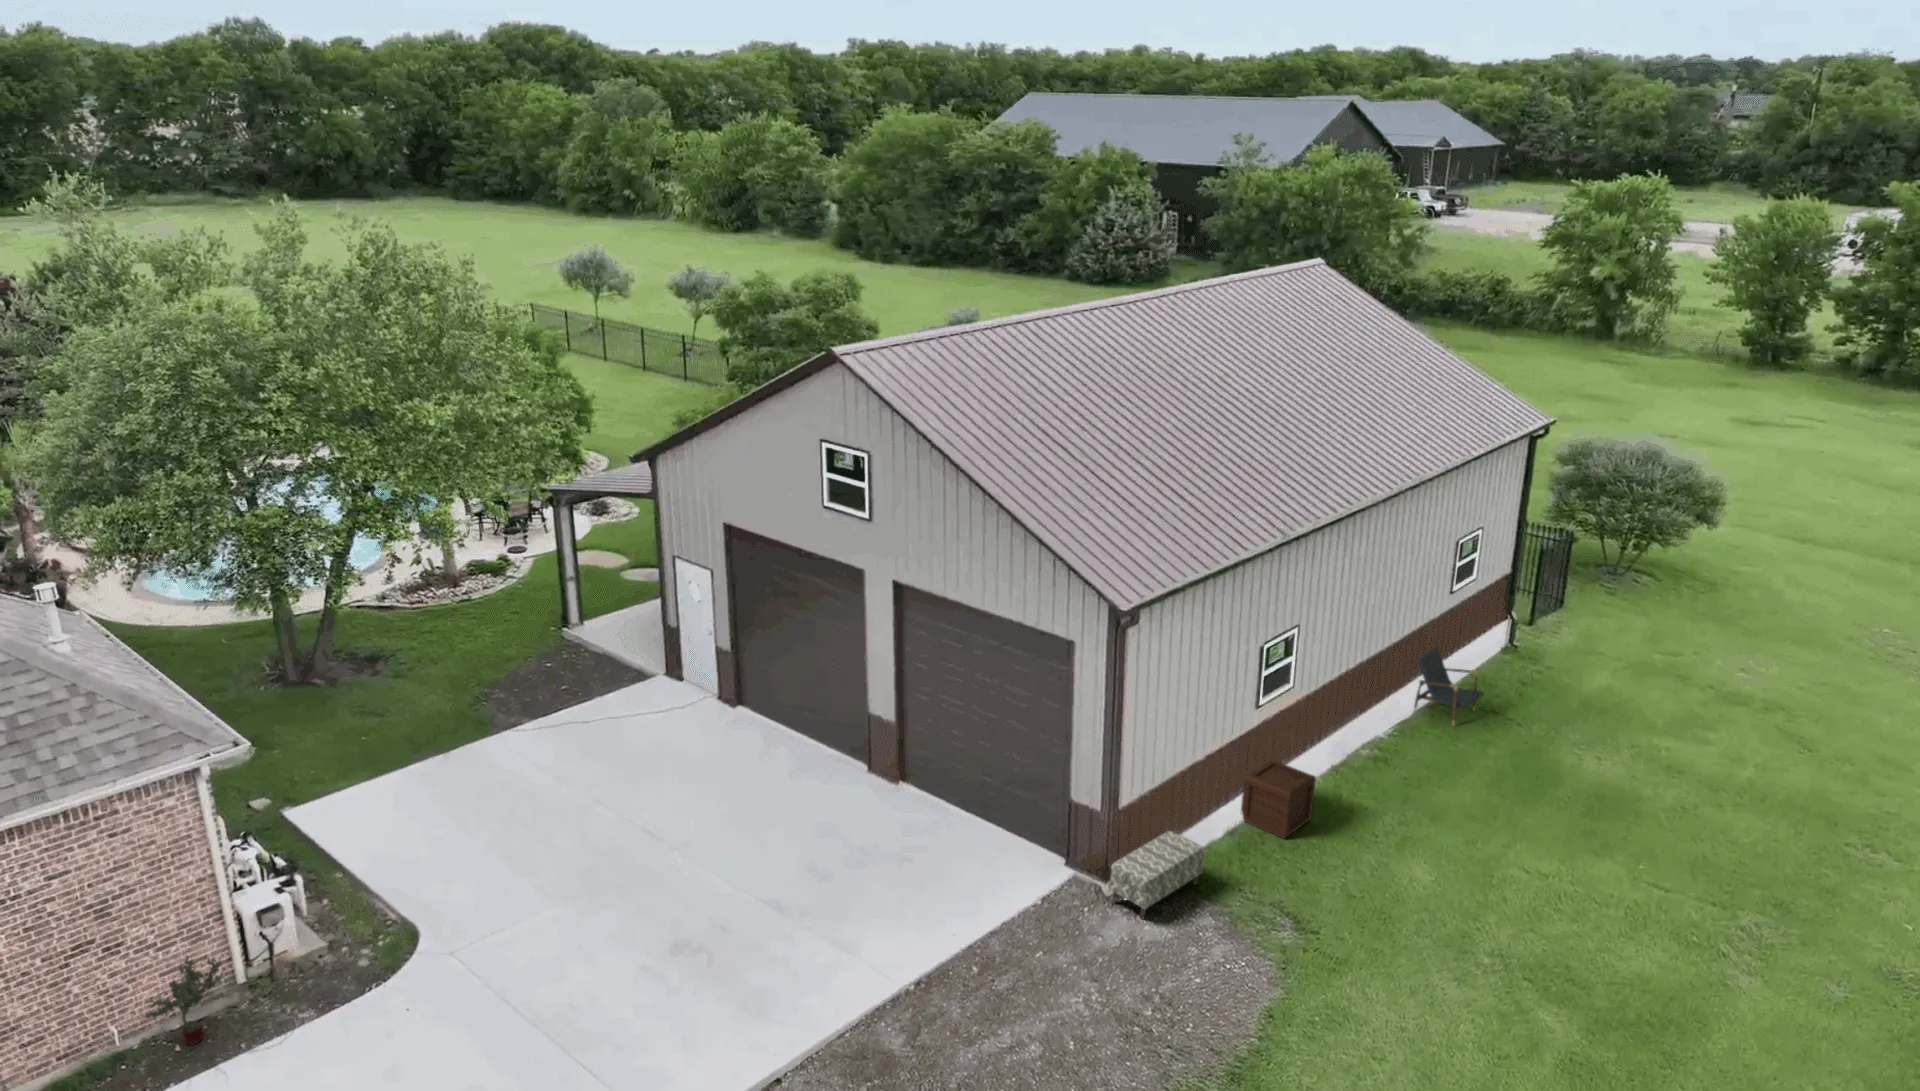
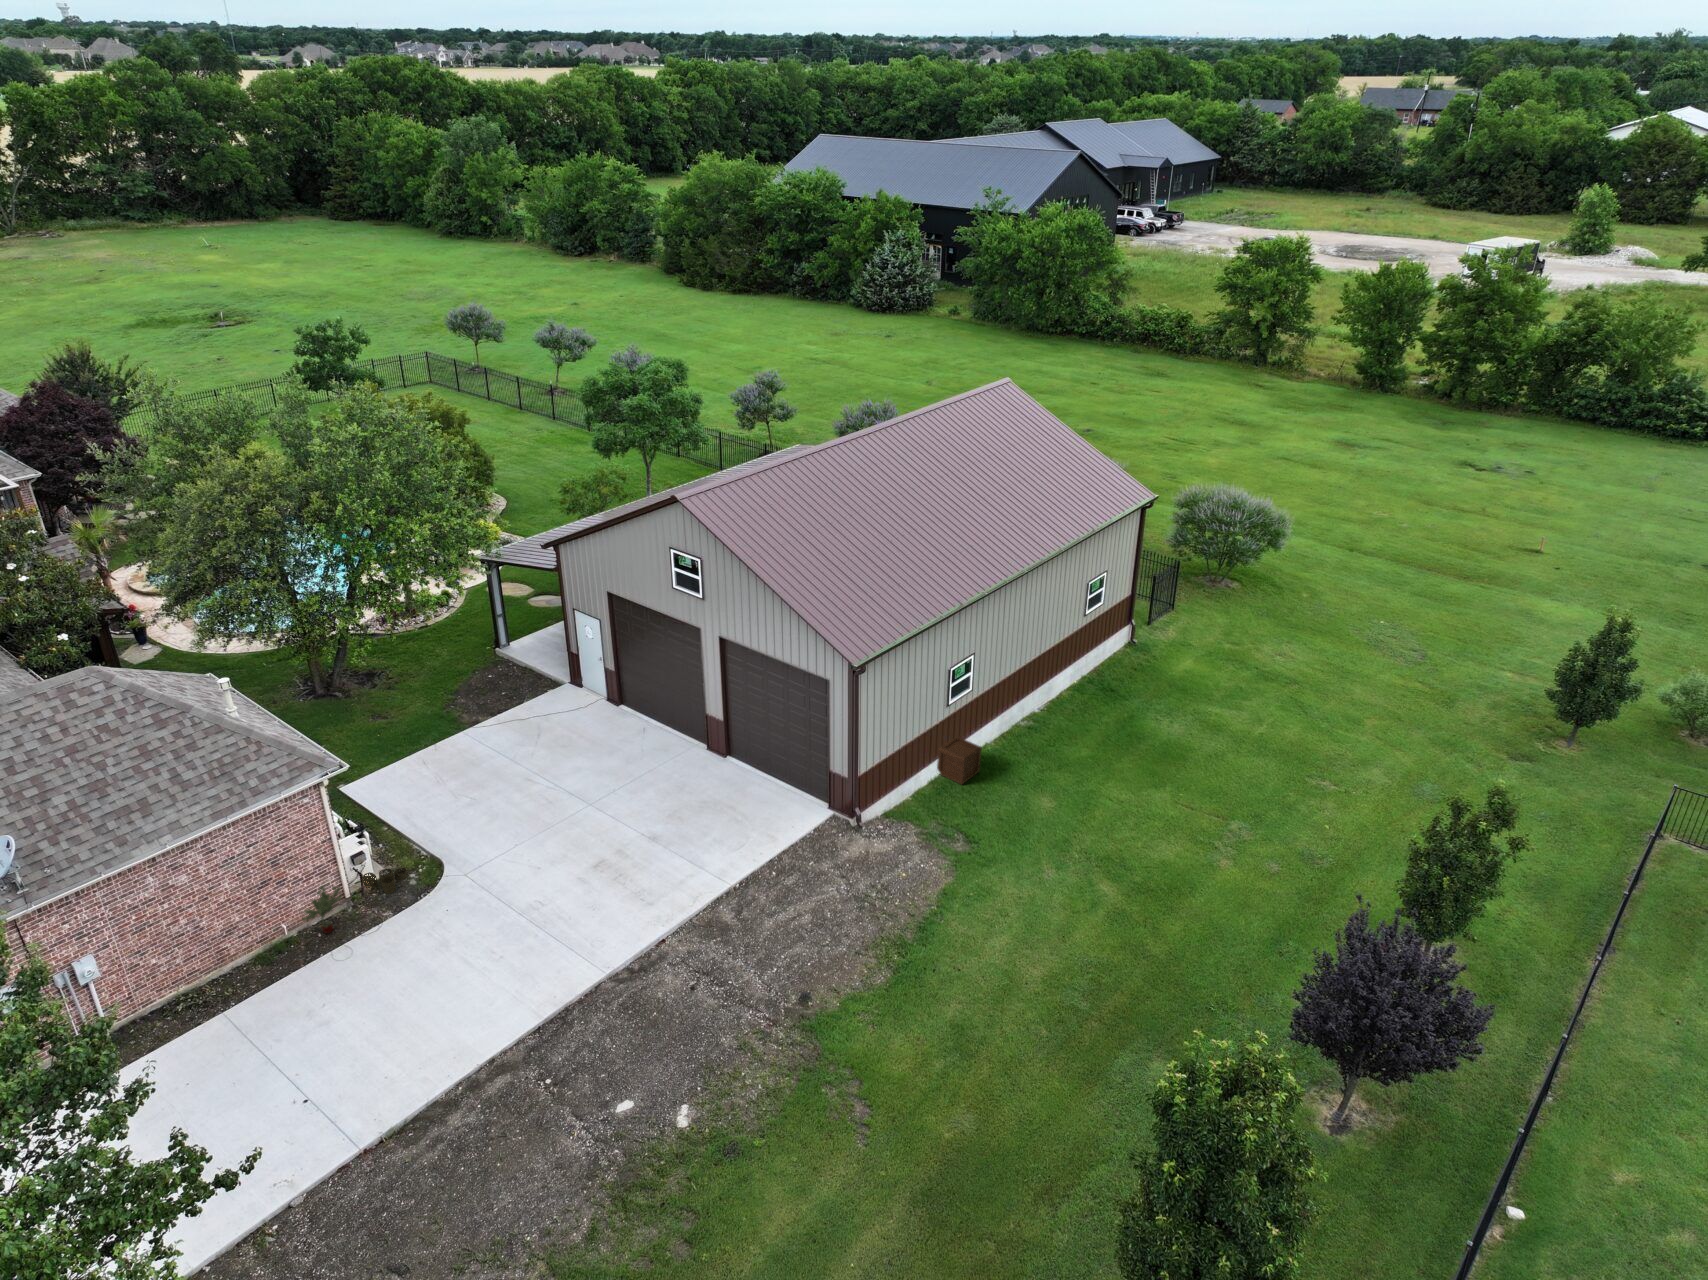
lounge chair: present [1414,648,1484,726] -> none [1056,653,1099,705]
bench: present [1110,831,1204,919] -> none [854,785,910,839]
woven basket: none [271,933,353,979] -> present [361,868,407,894]

